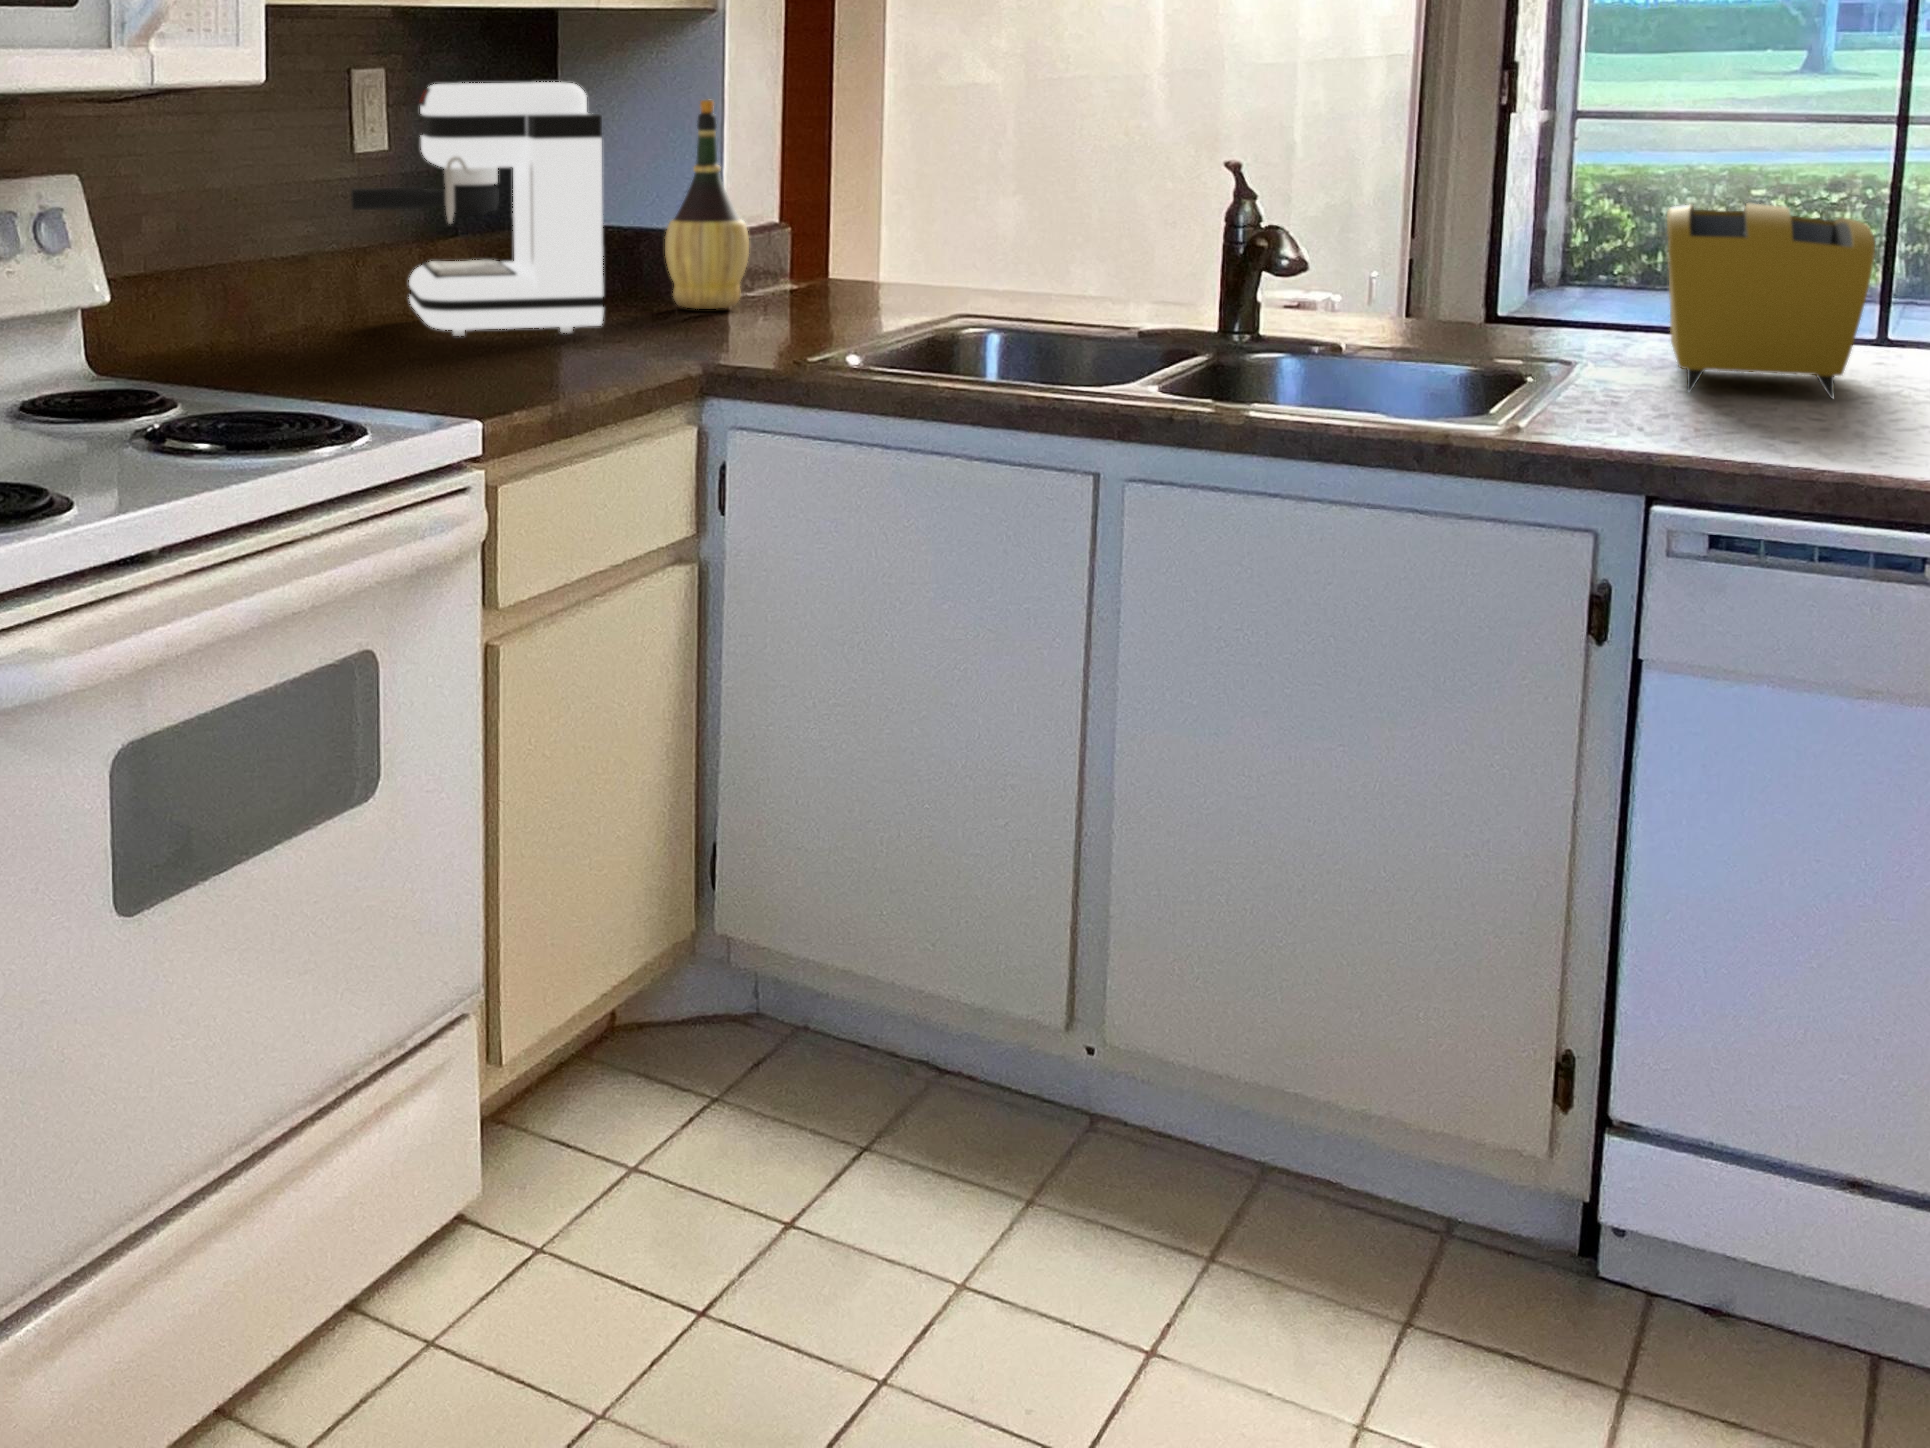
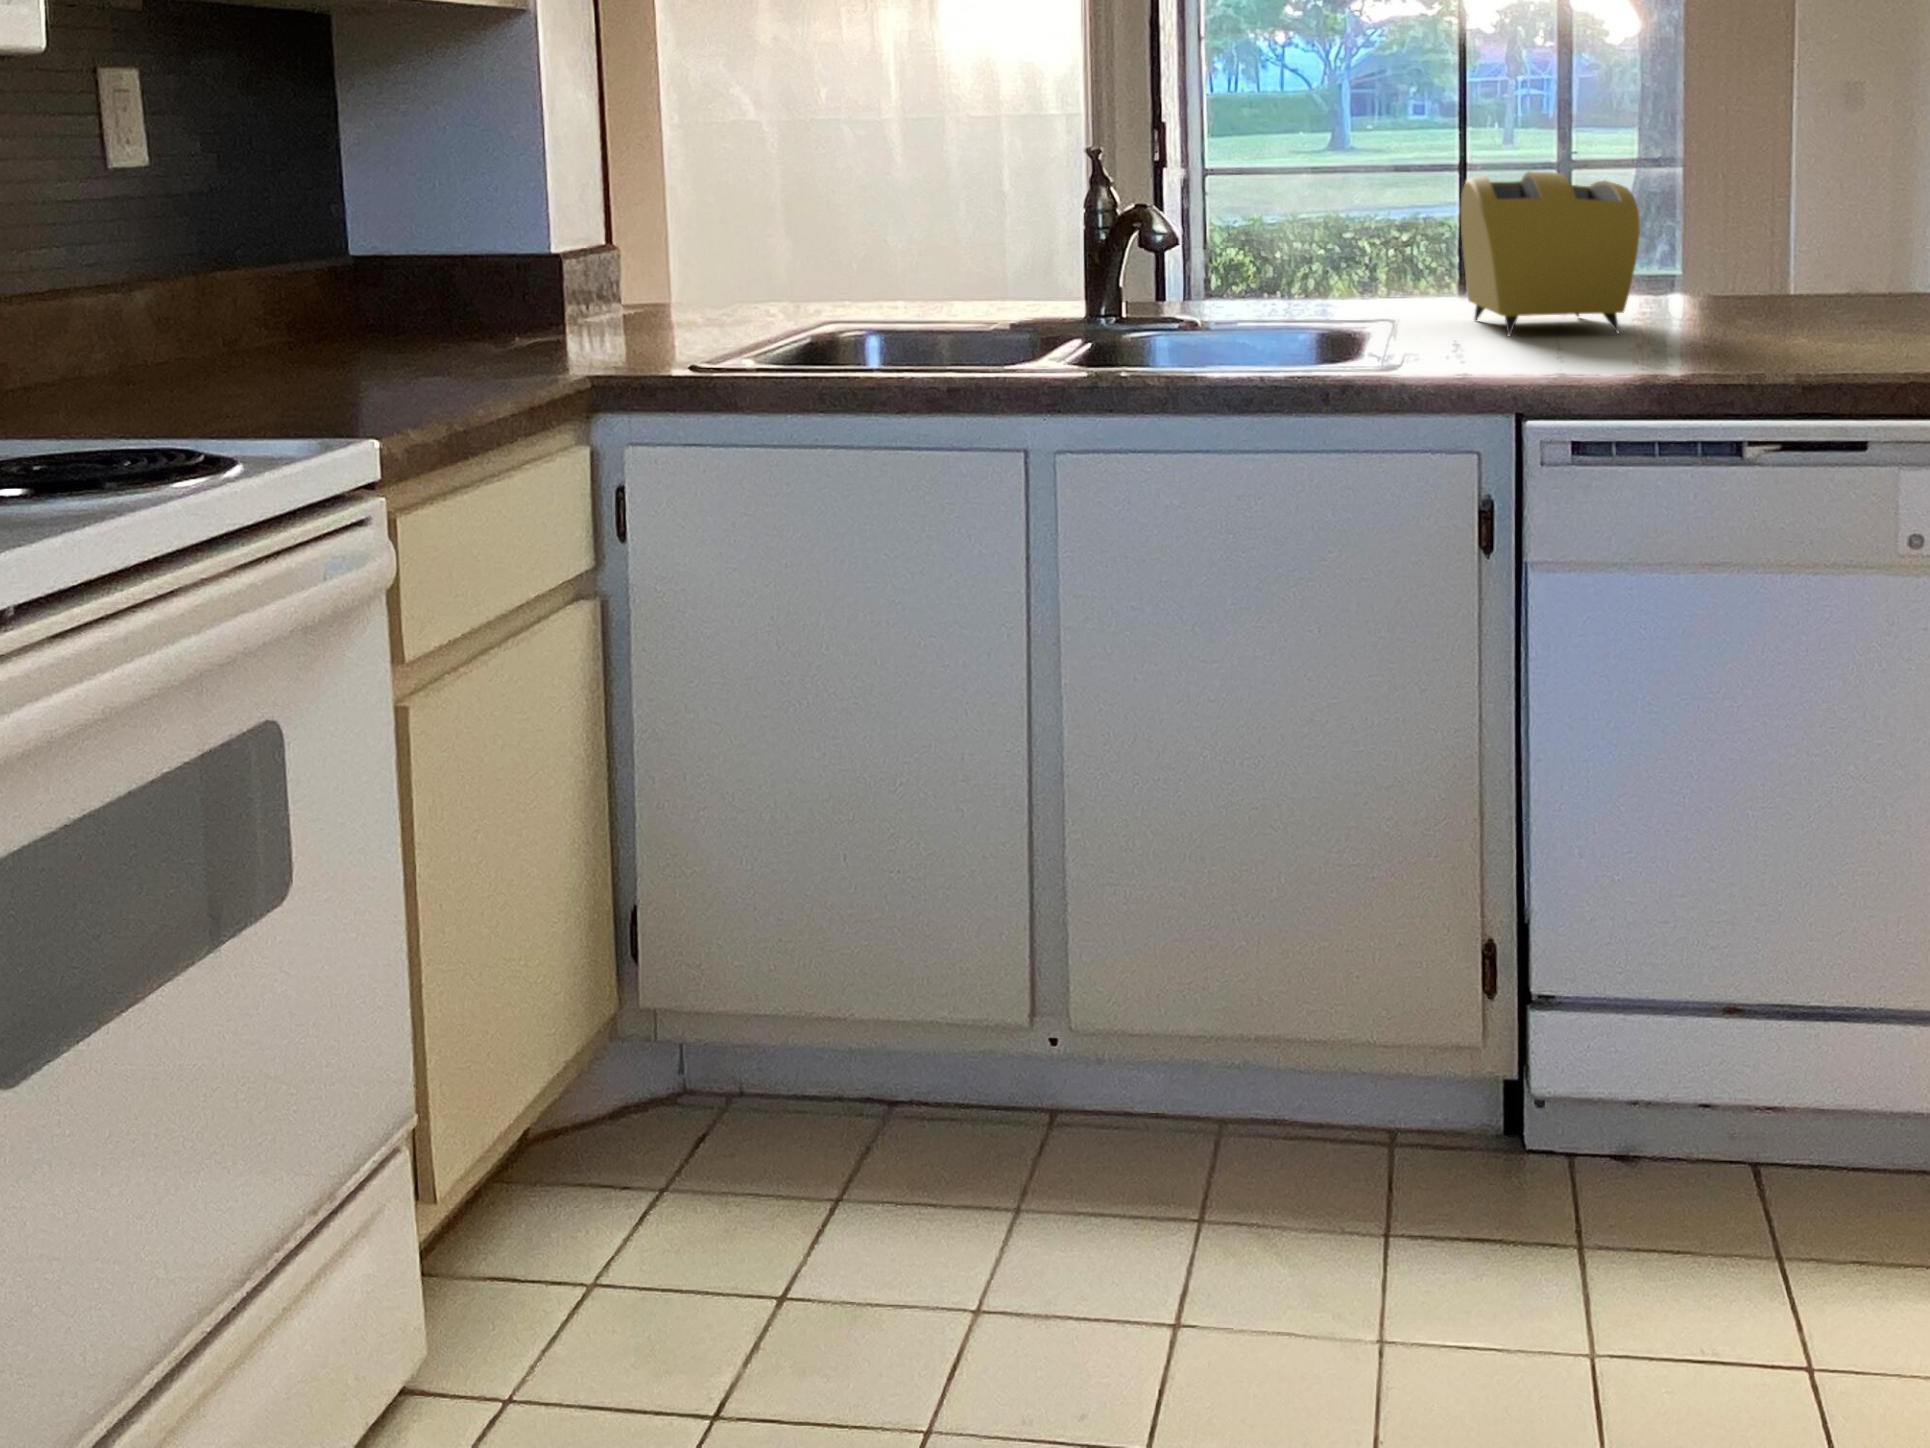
coffee maker: present [351,82,604,336] -> none [134,89,459,374]
wine bottle: present [665,100,749,309] -> none [508,113,600,336]

